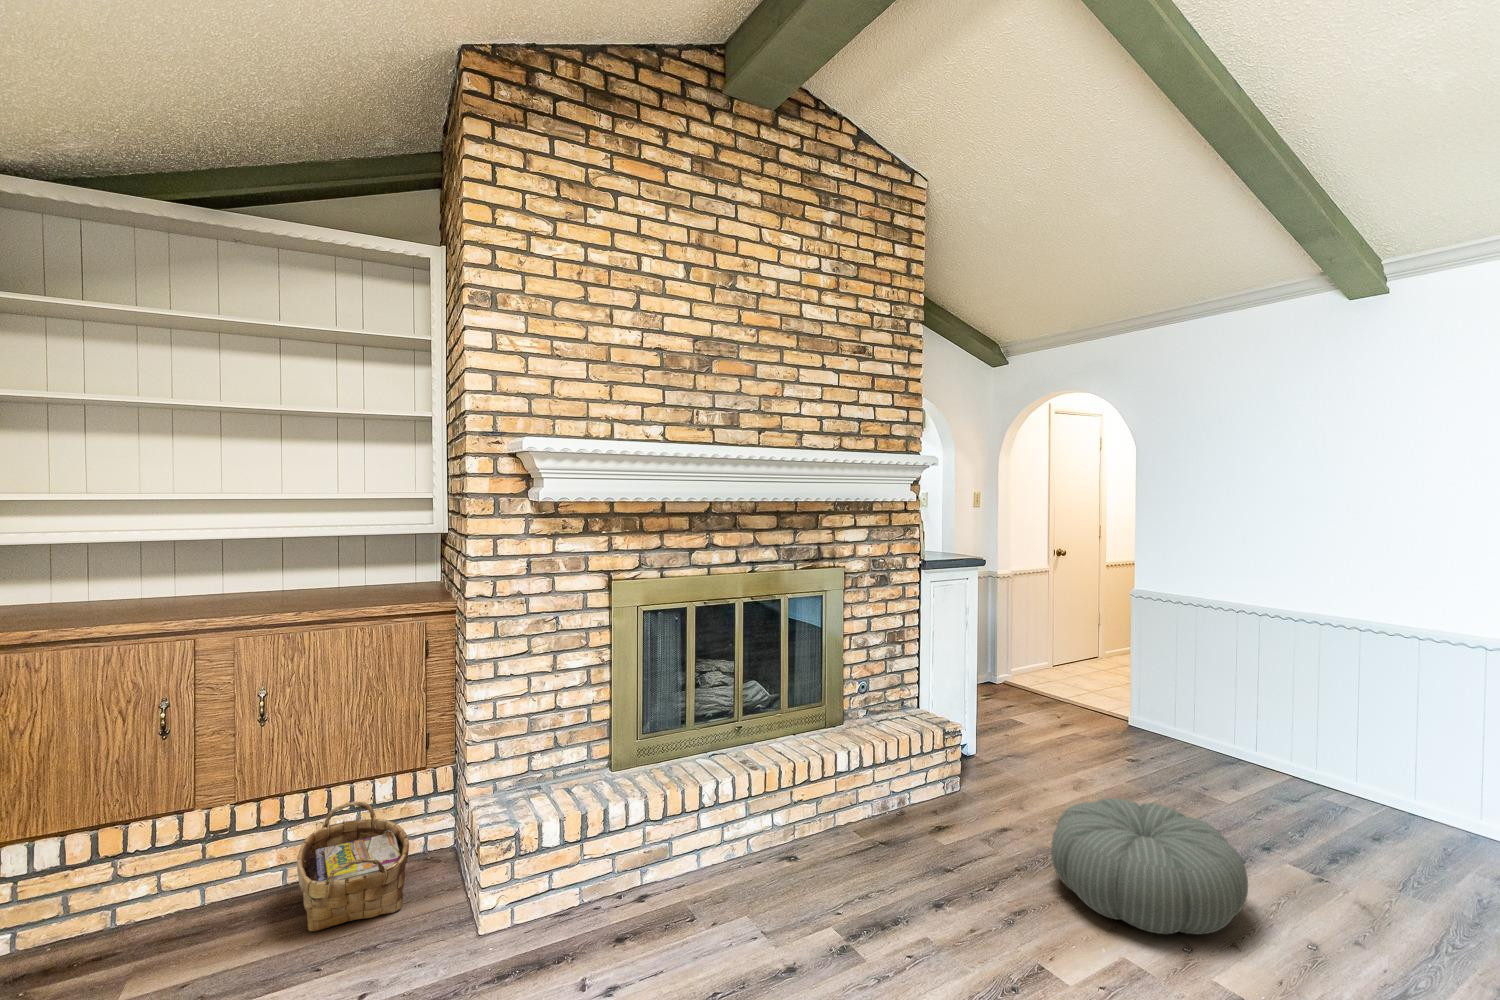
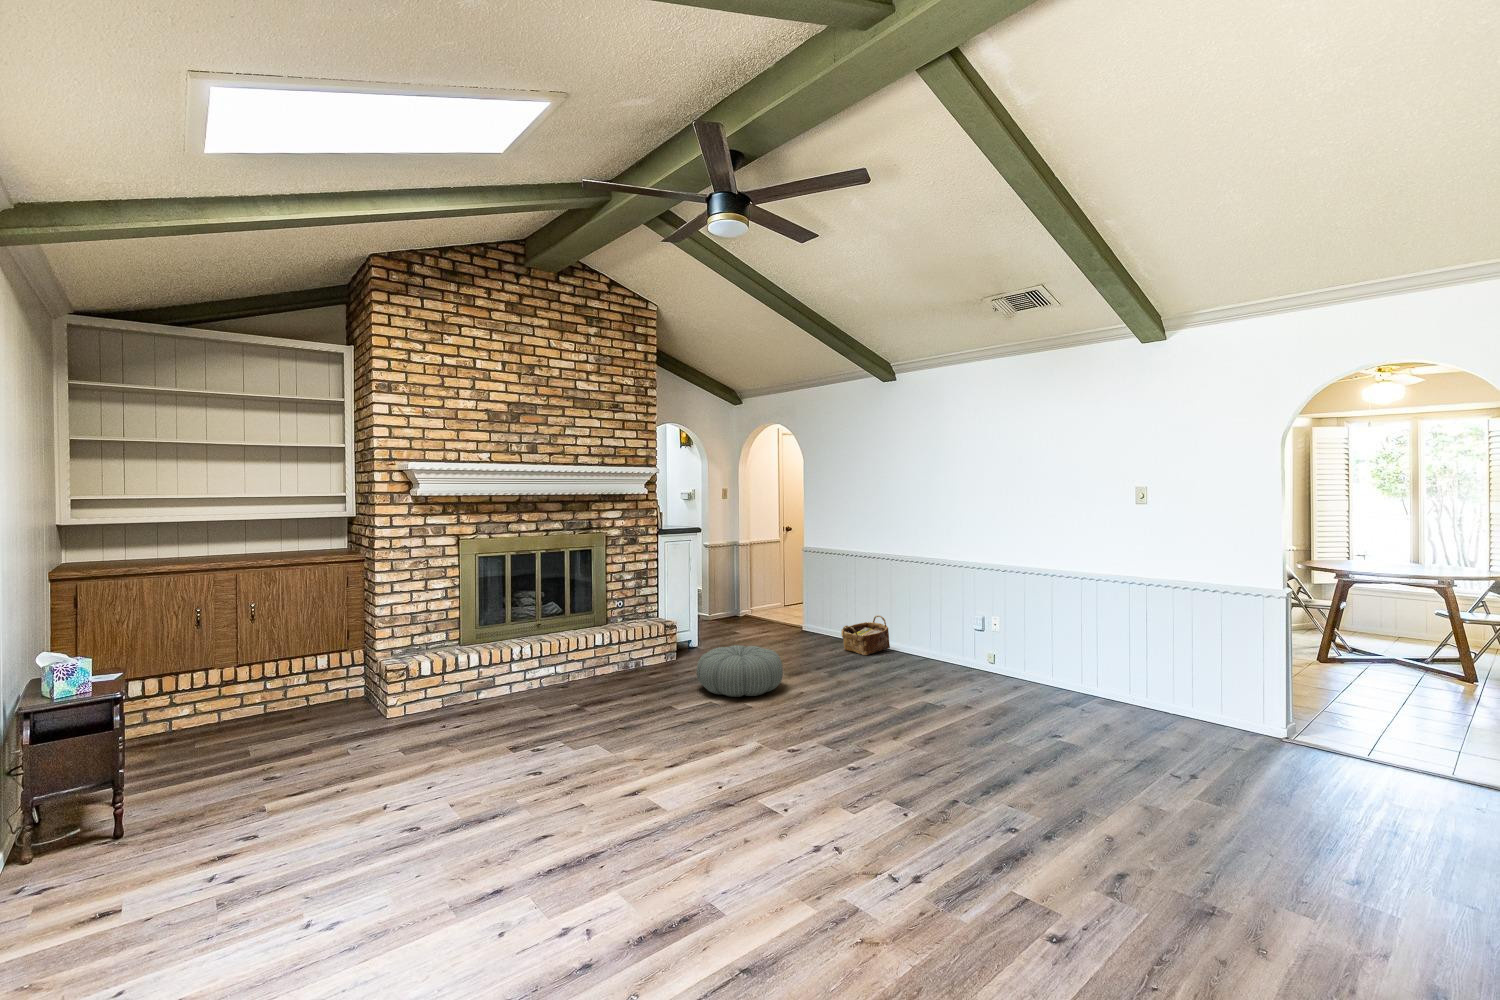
woven basket: present [297,802,409,931] -> present [841,615,890,655]

